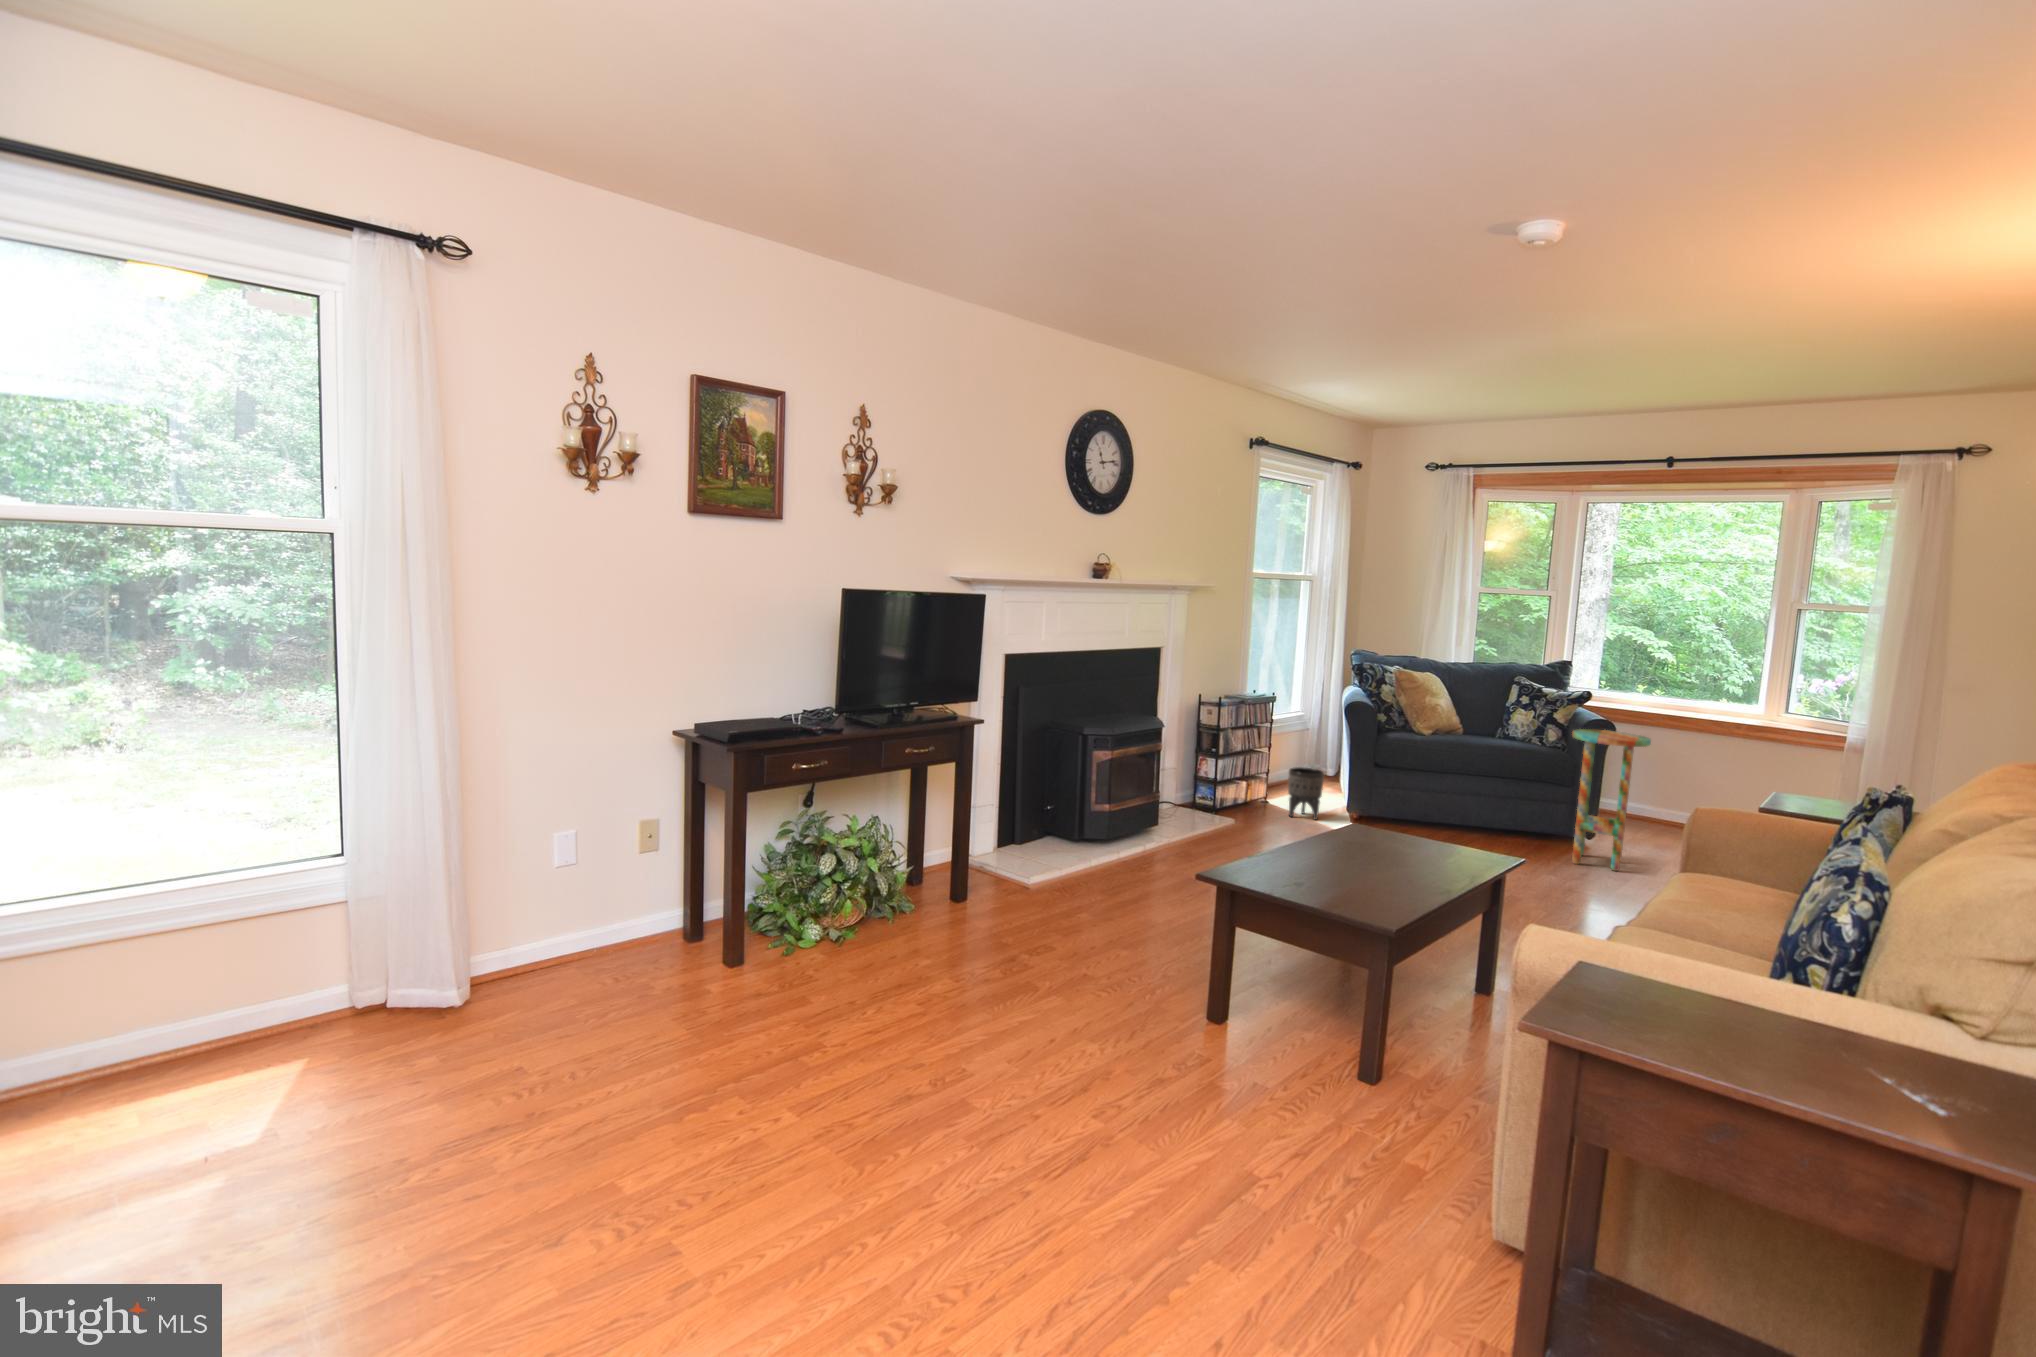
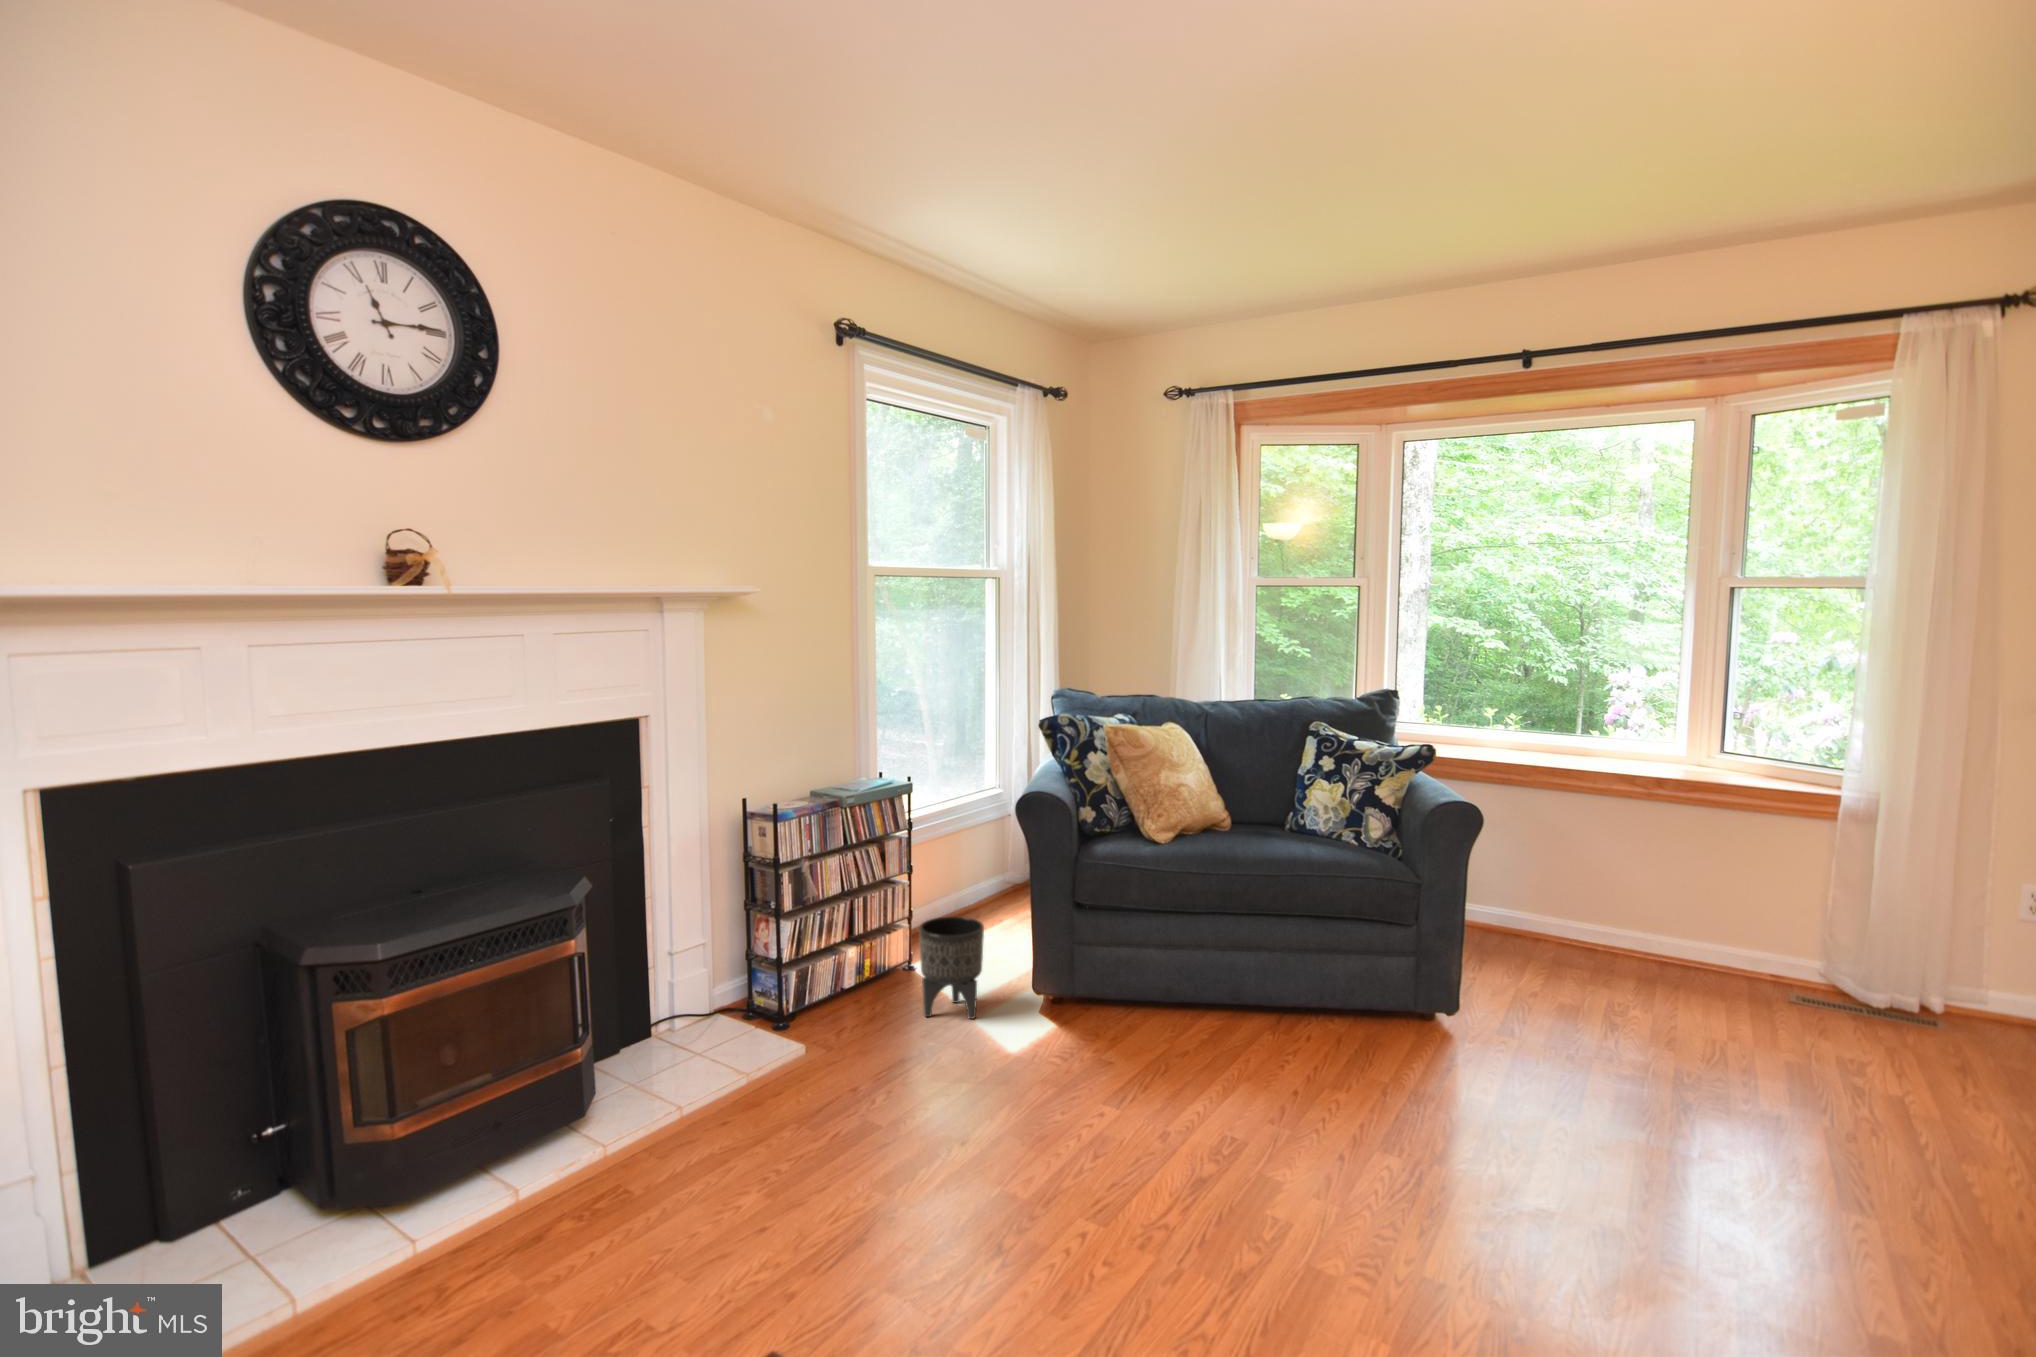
side table: present [1572,729,1651,871] -> none [1411,823,1556,1110]

